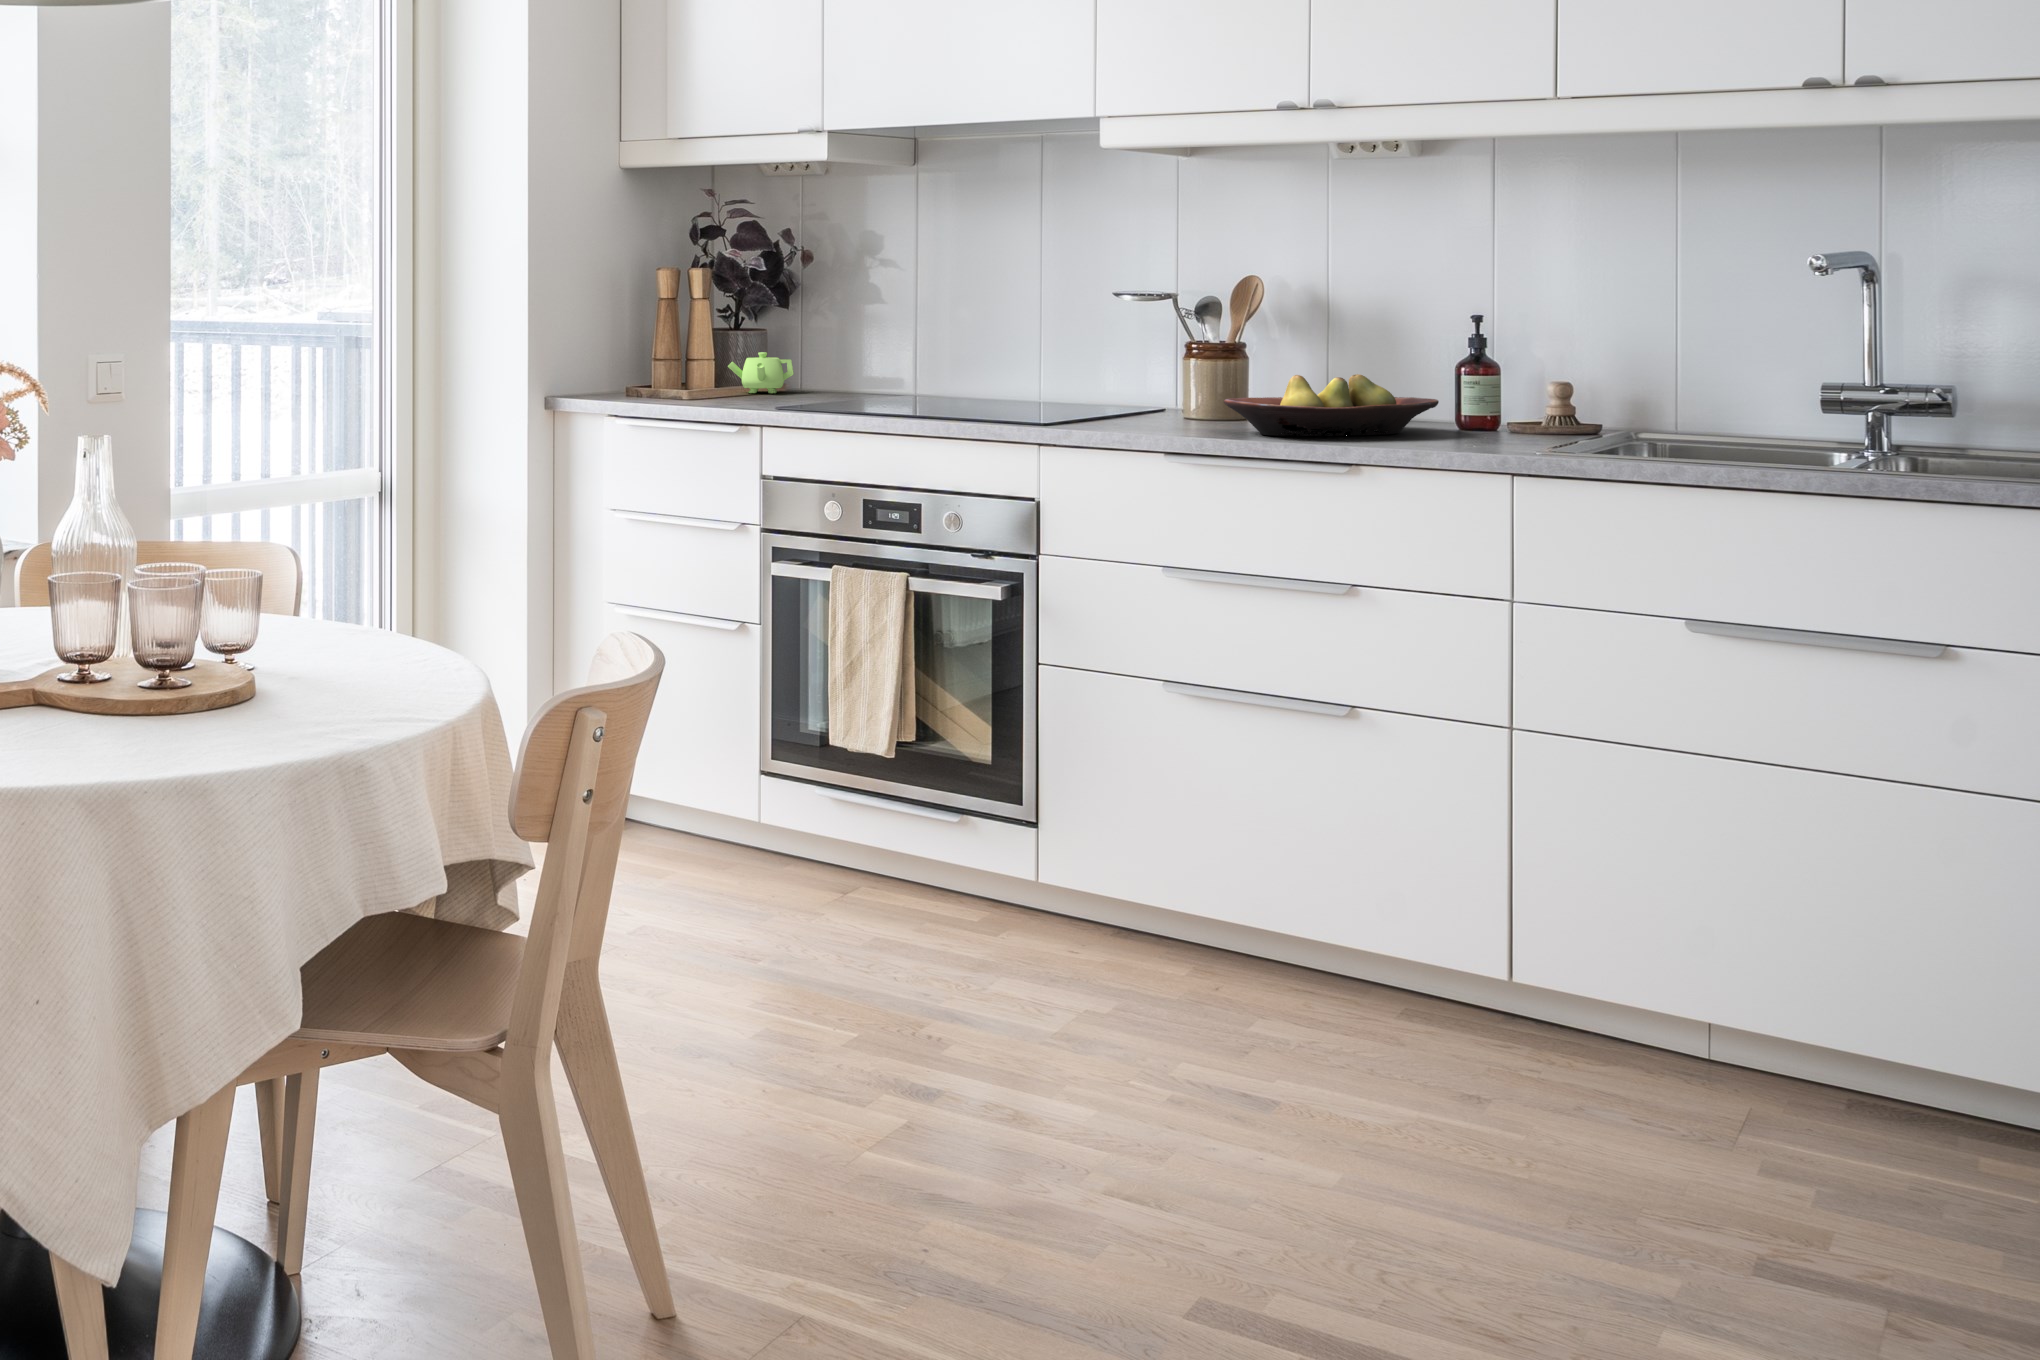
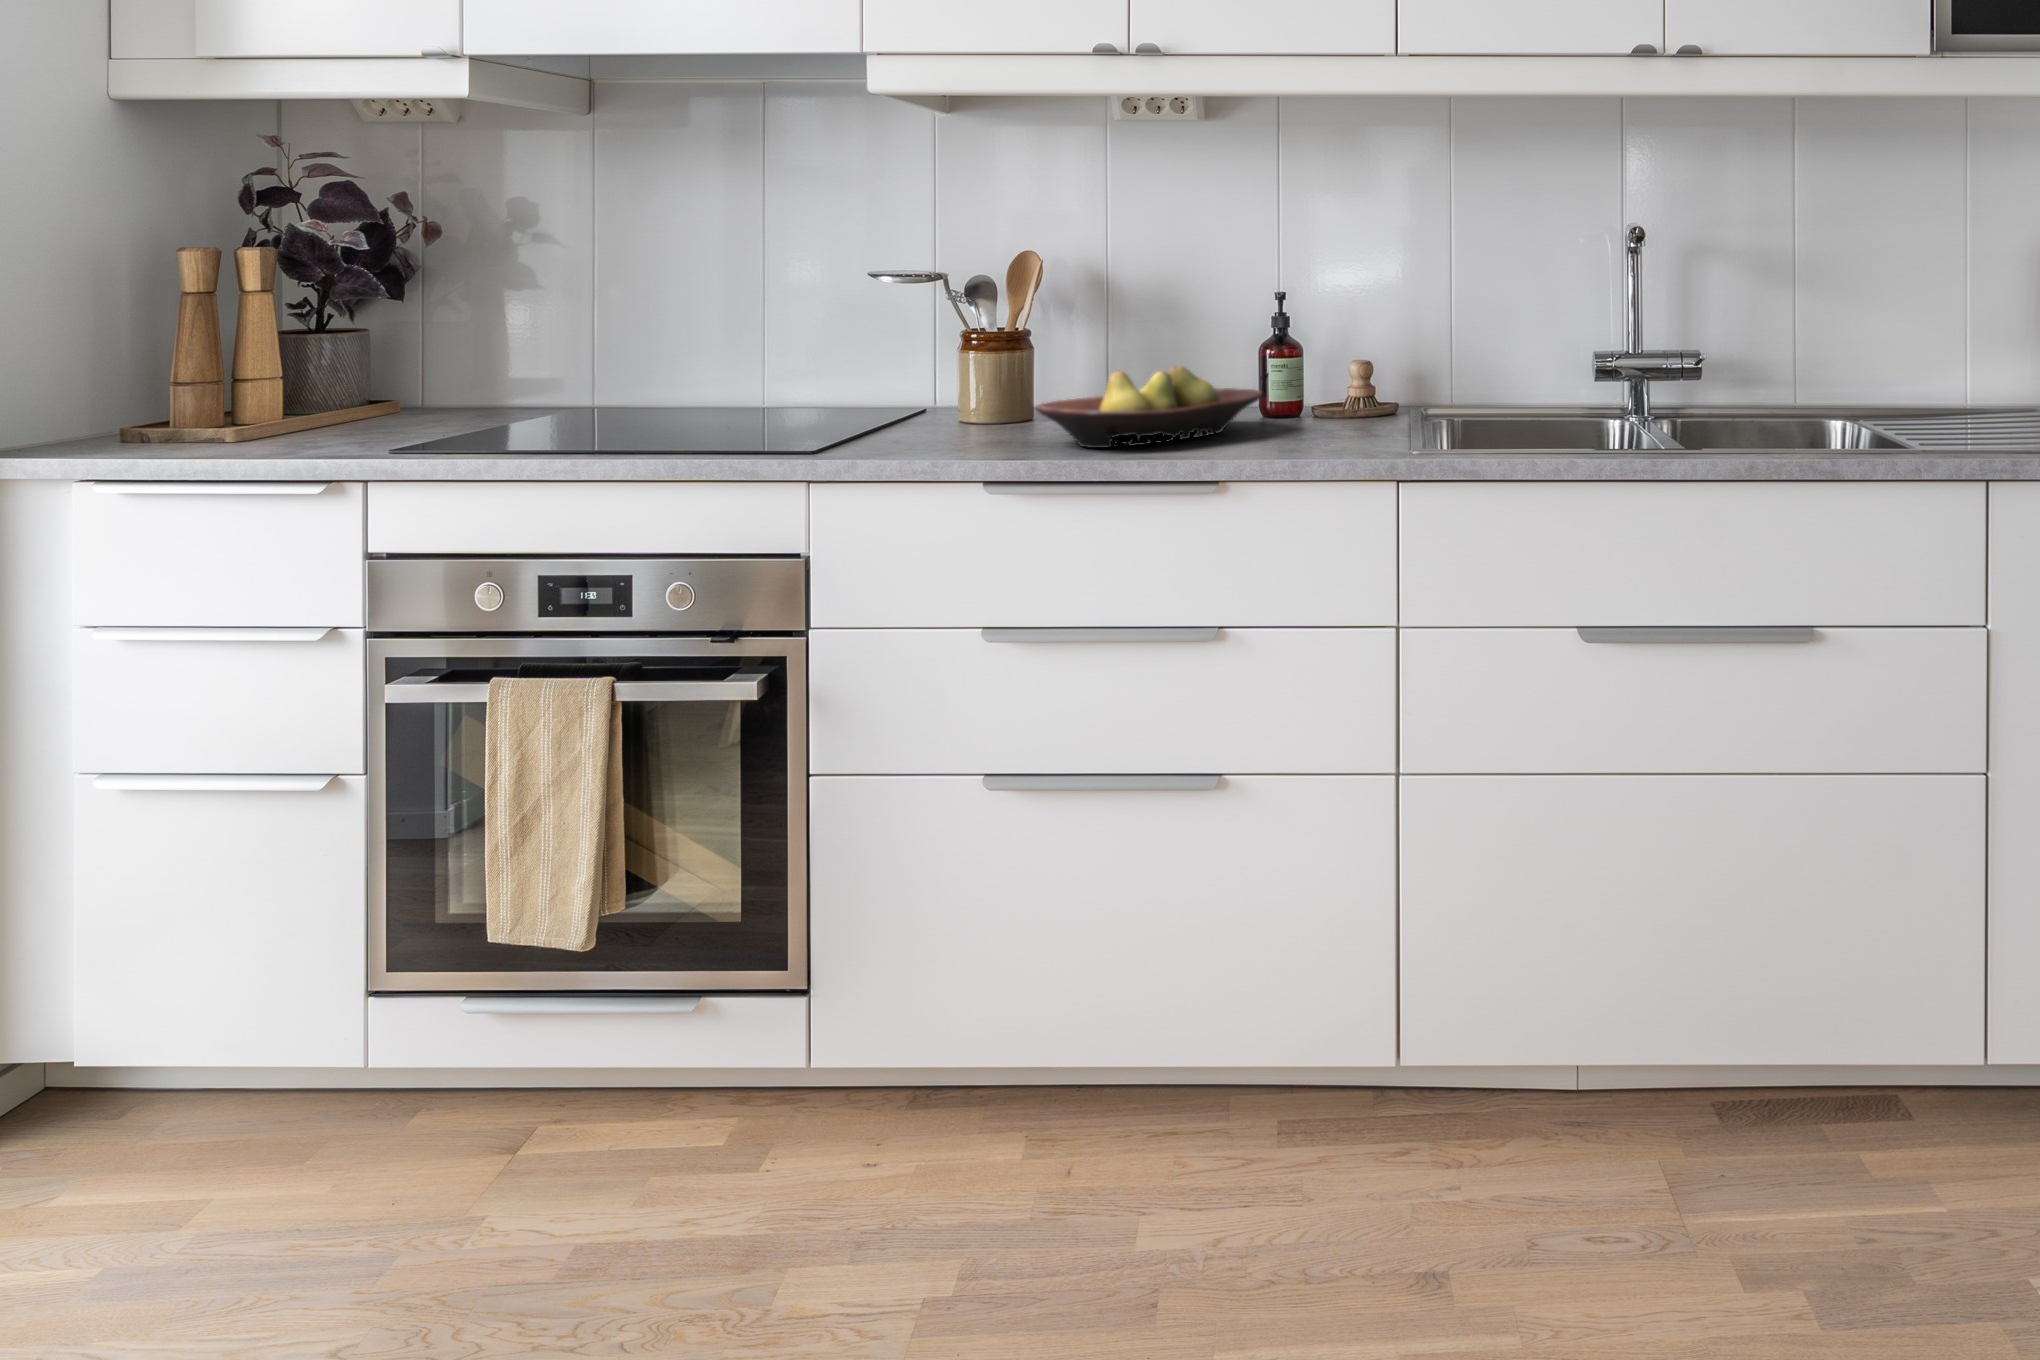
teapot: present [728,352,794,393] -> none [304,365,415,425]

